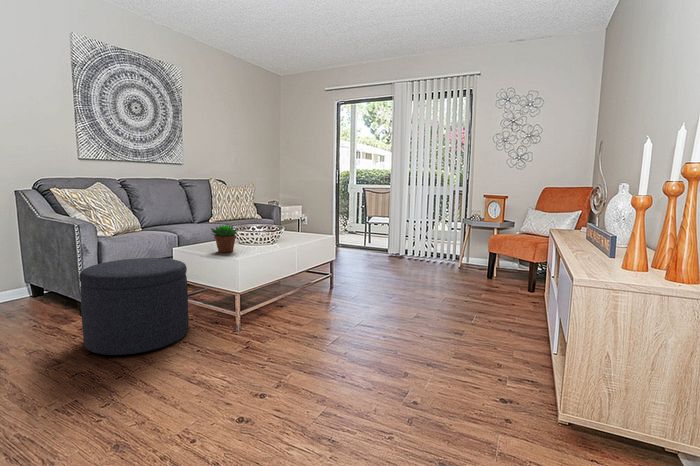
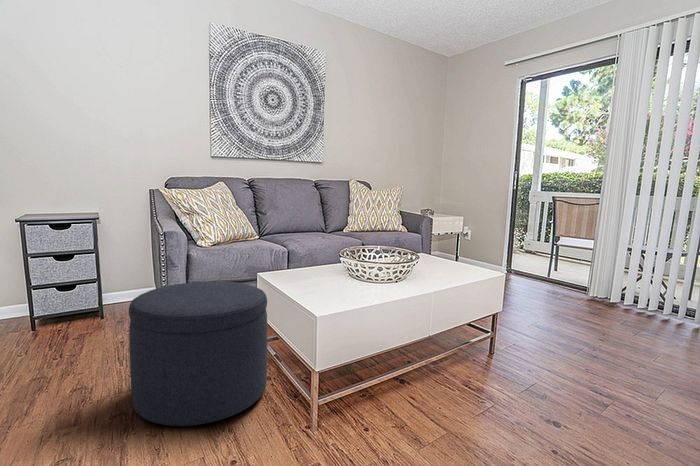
succulent plant: present [211,225,237,252] -> none [308,243,346,284]

